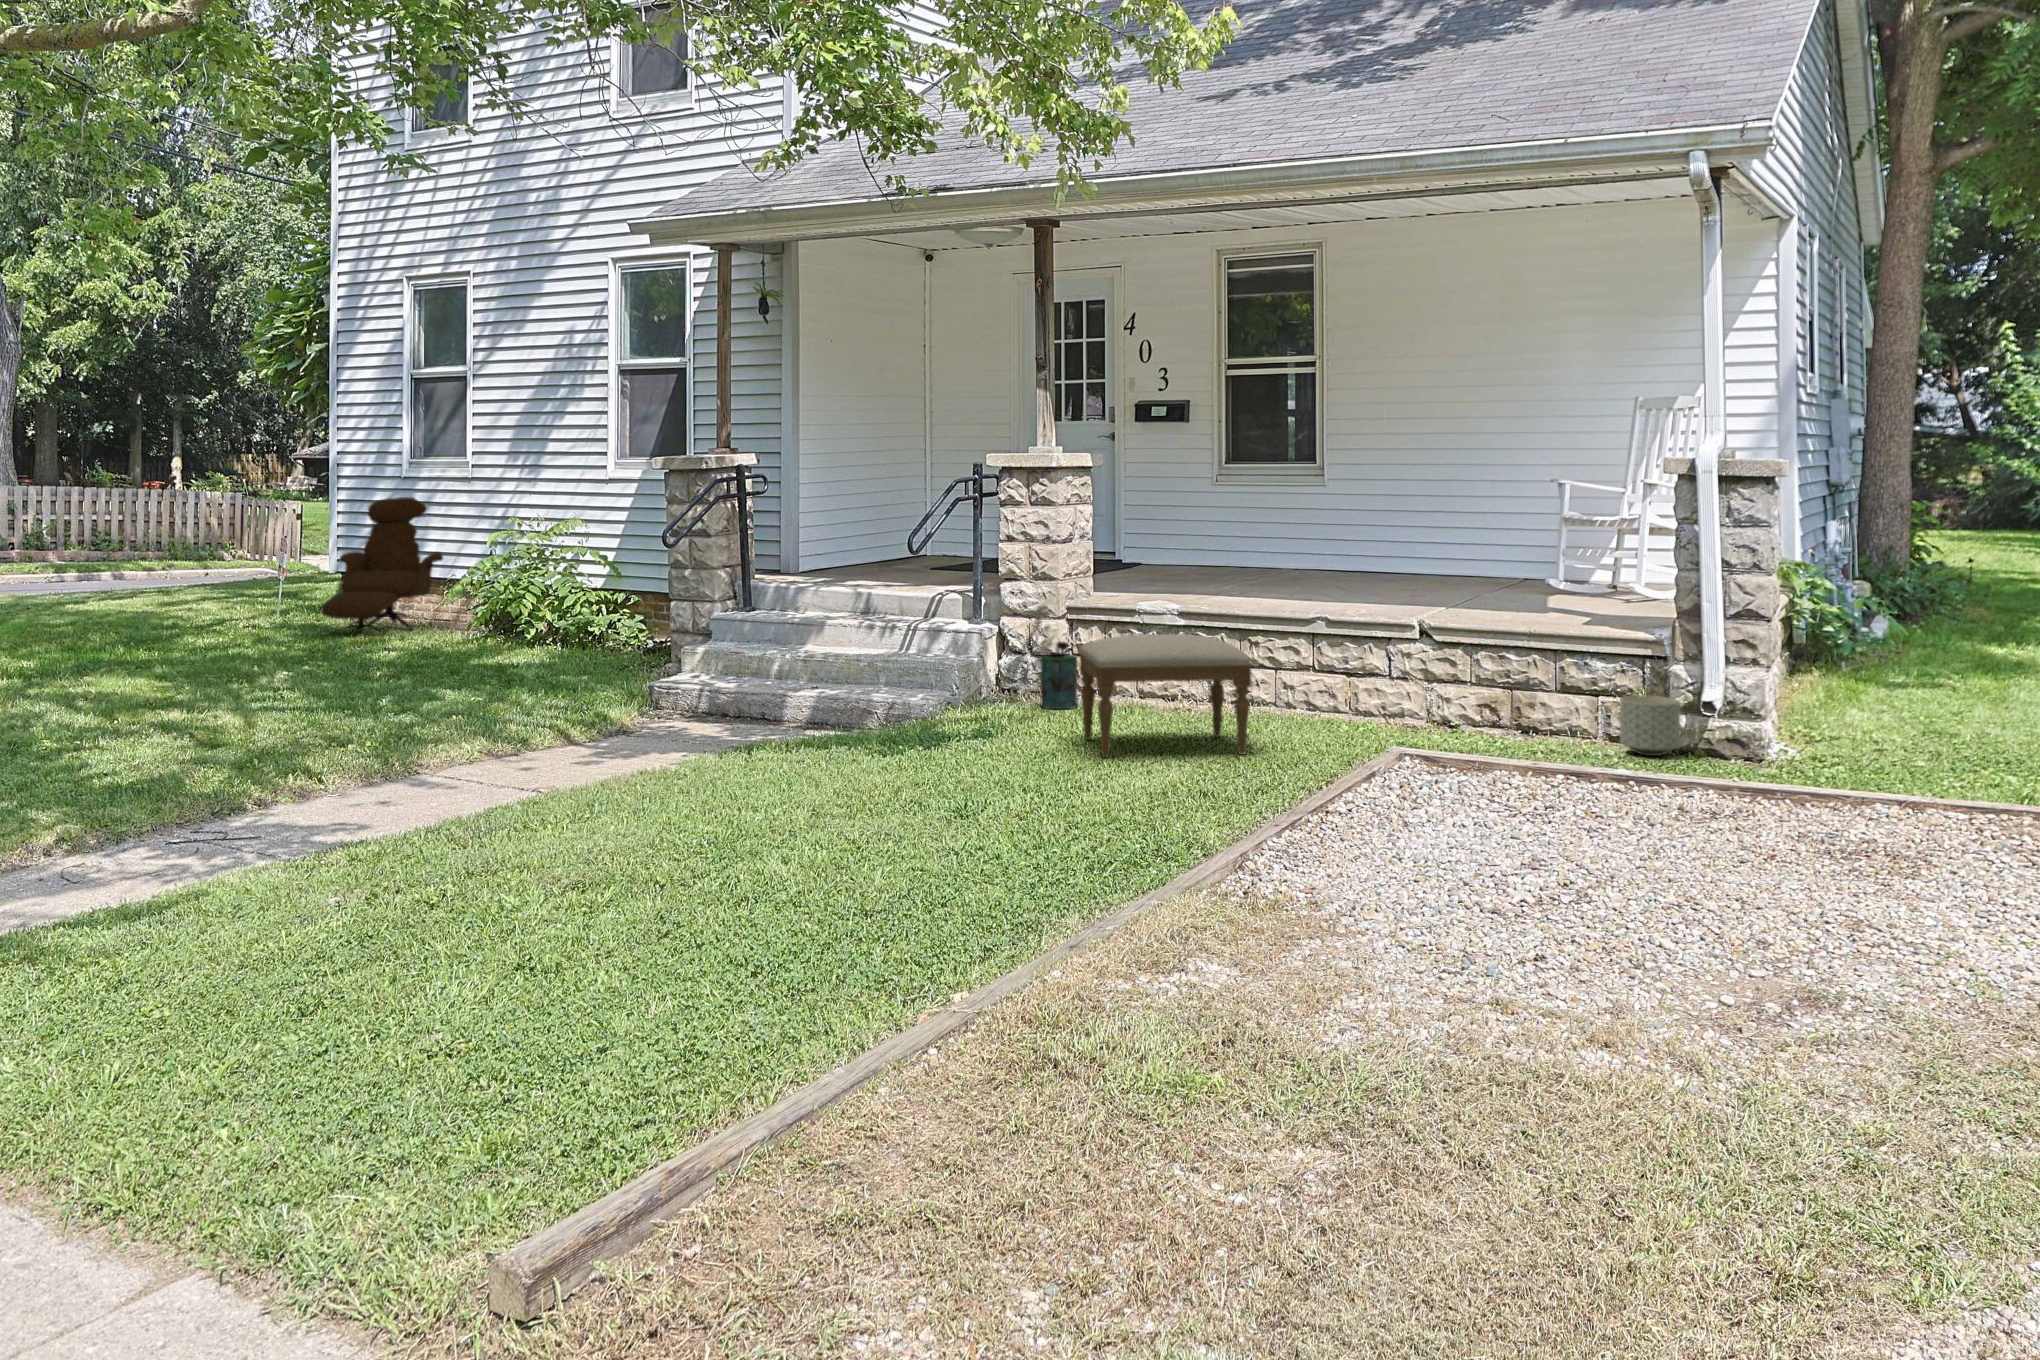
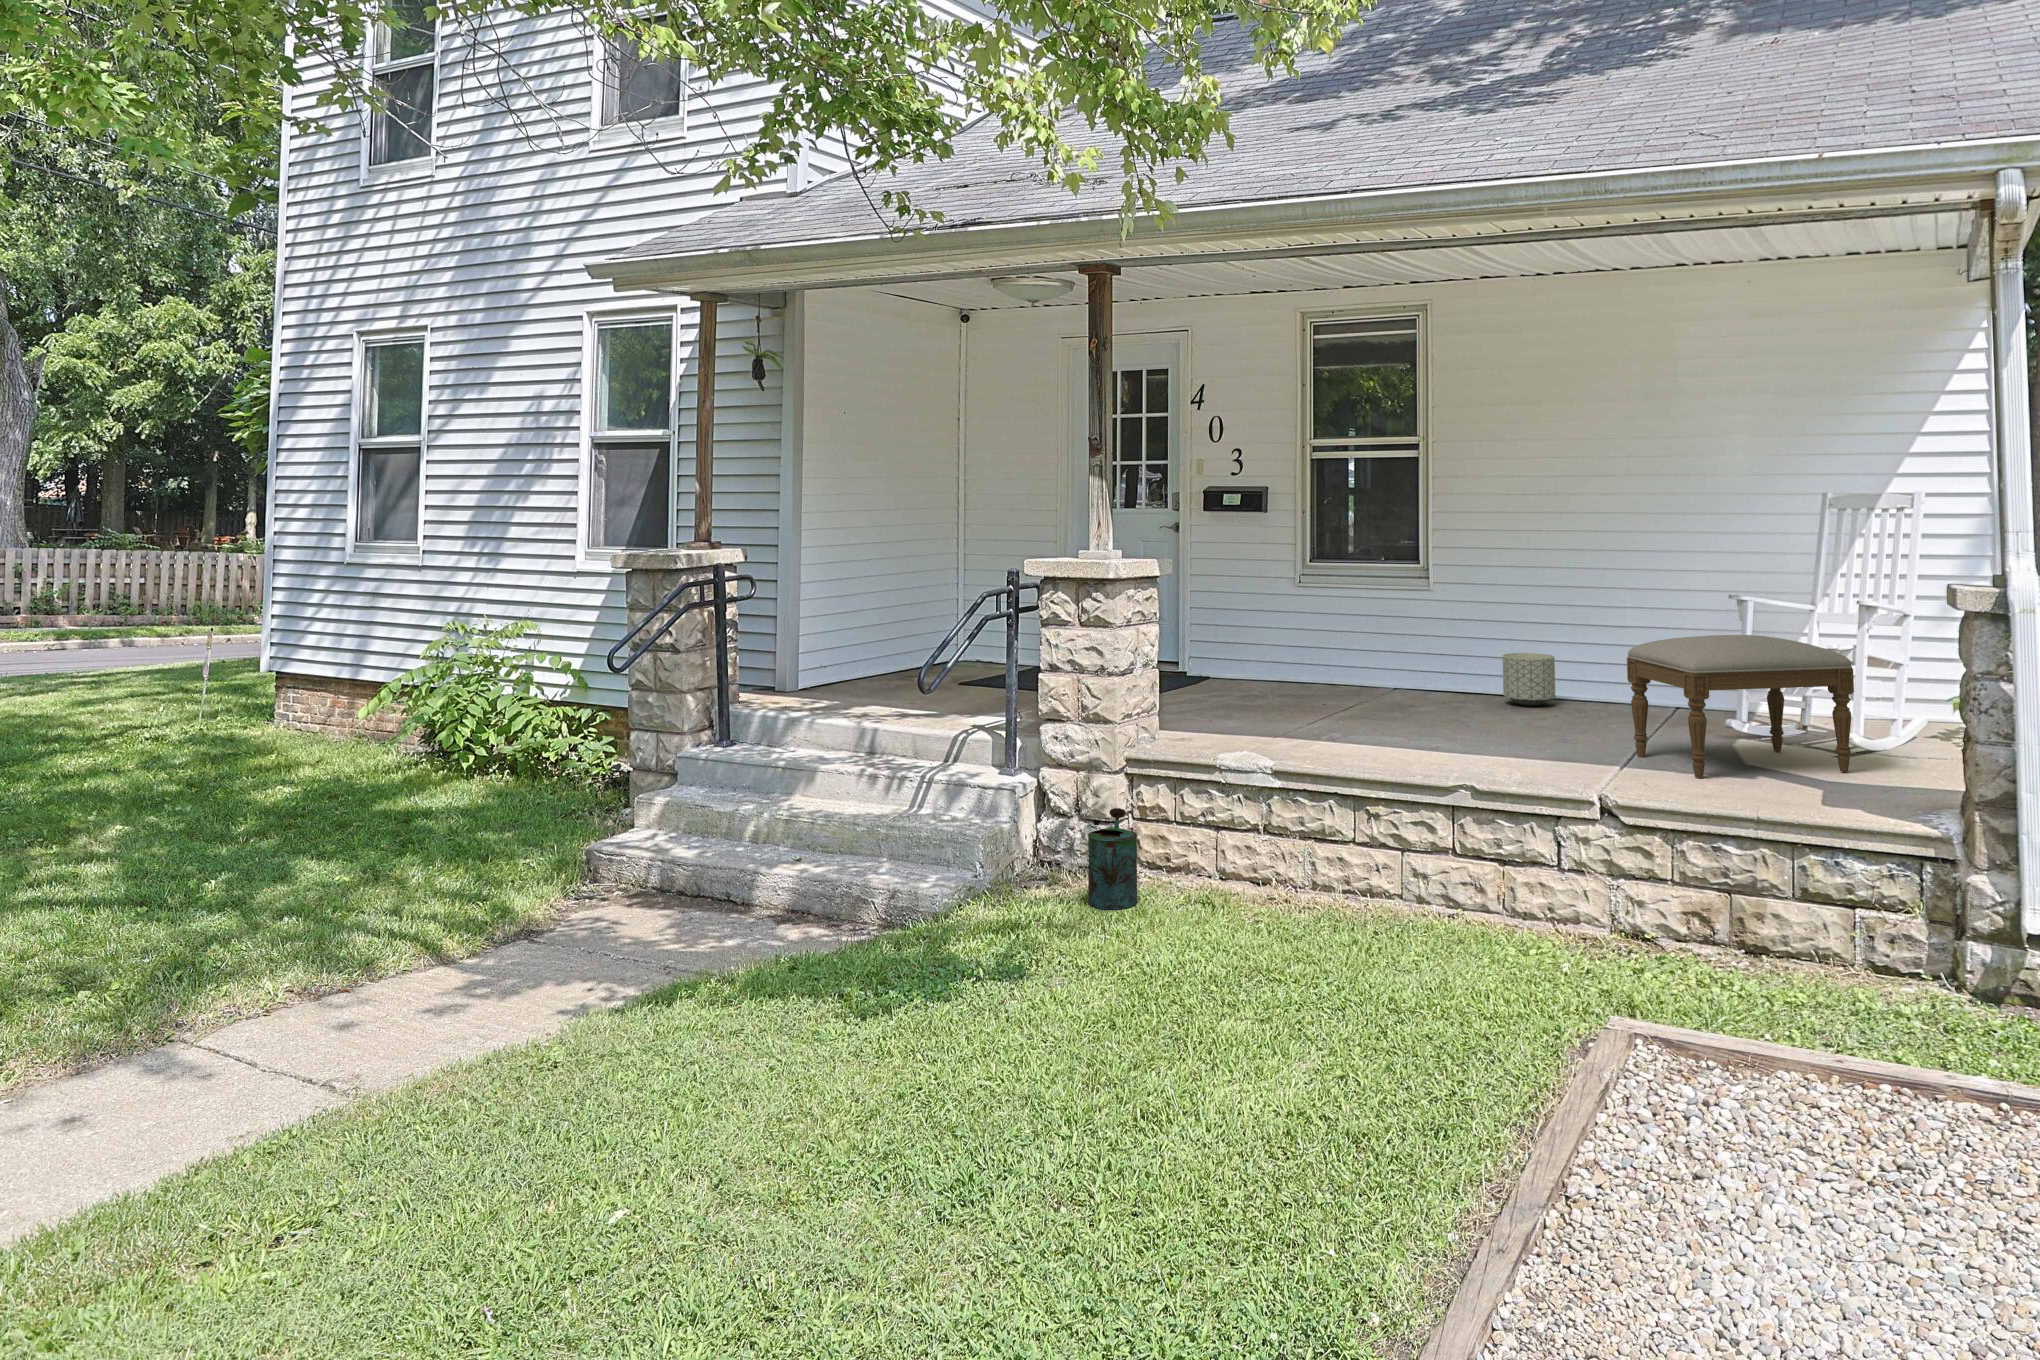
lounge chair: present [322,497,443,637] -> none [224,588,398,766]
ottoman: present [1080,634,1251,758] -> present [1627,635,1854,779]
planter: present [1620,695,1680,756] -> present [1503,653,1555,706]

